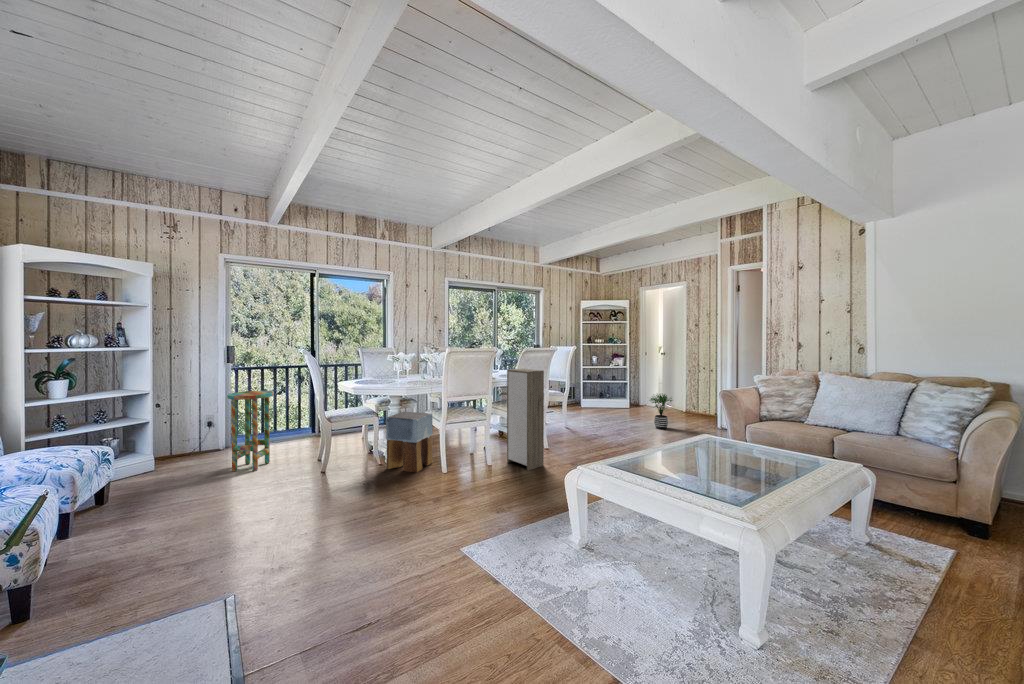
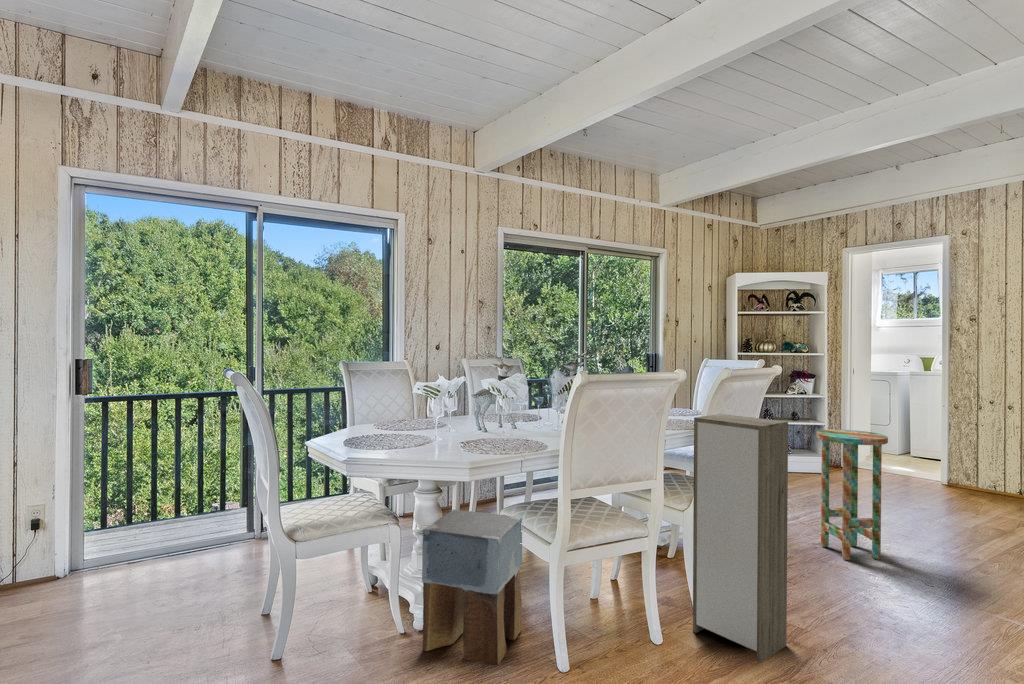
side table: present [227,391,274,472] -> present [817,429,888,560]
potted plant: present [649,394,672,429] -> none [913,455,977,531]

